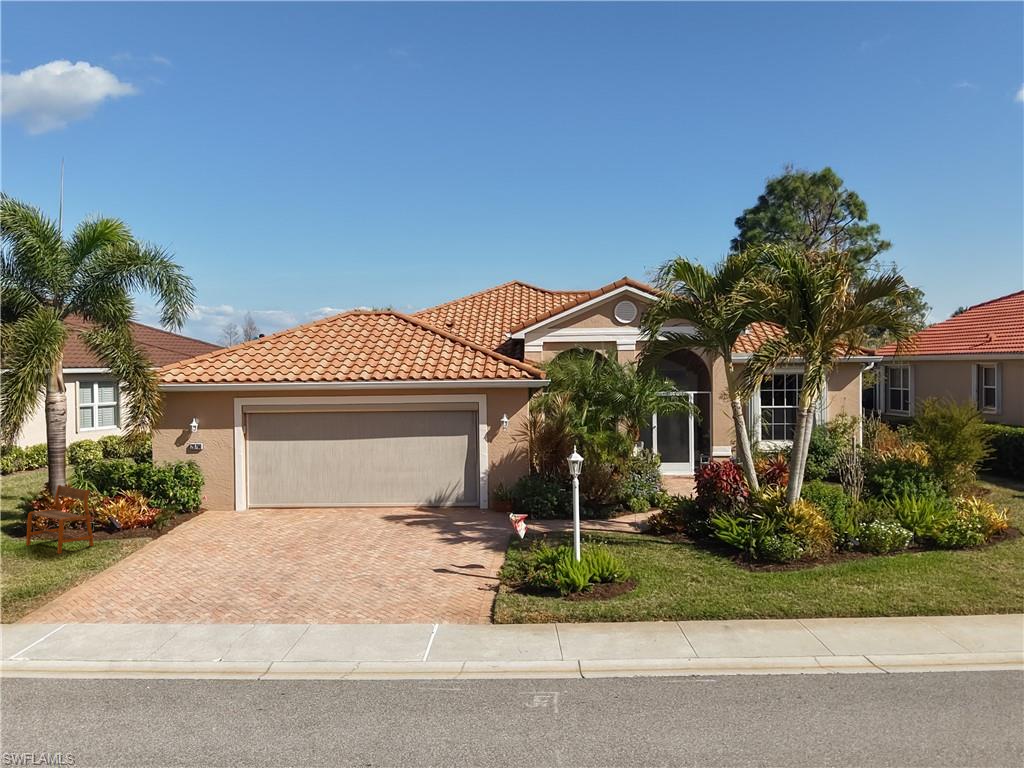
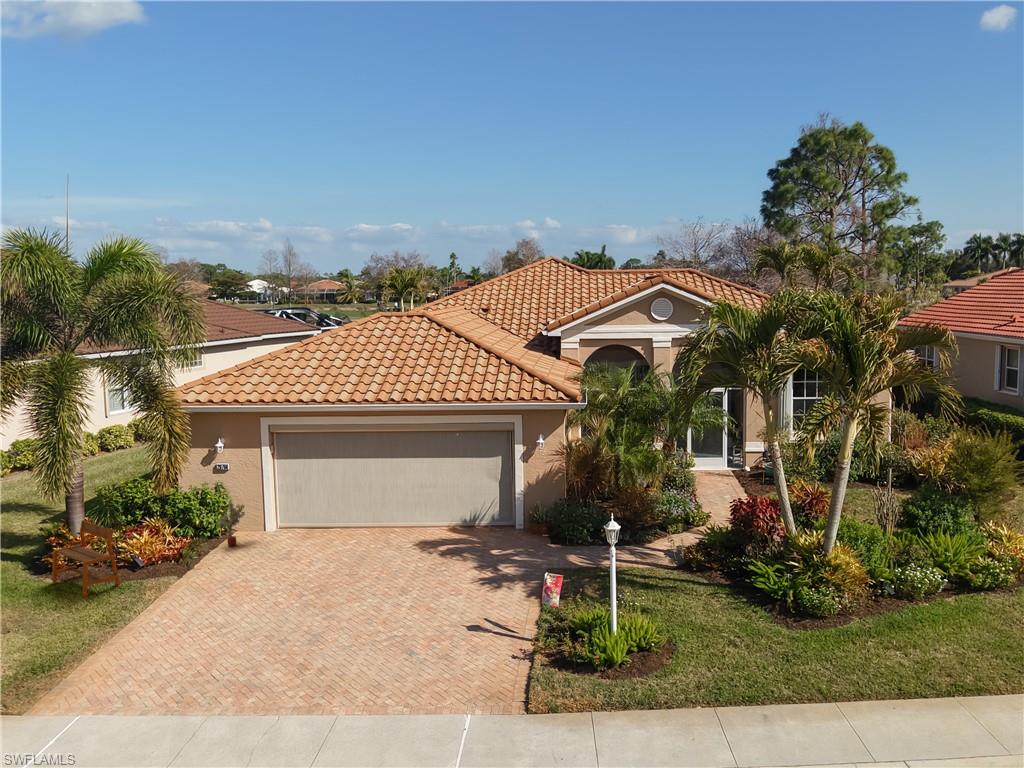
potted tree: none [188,477,218,520] -> present [216,502,245,546]

